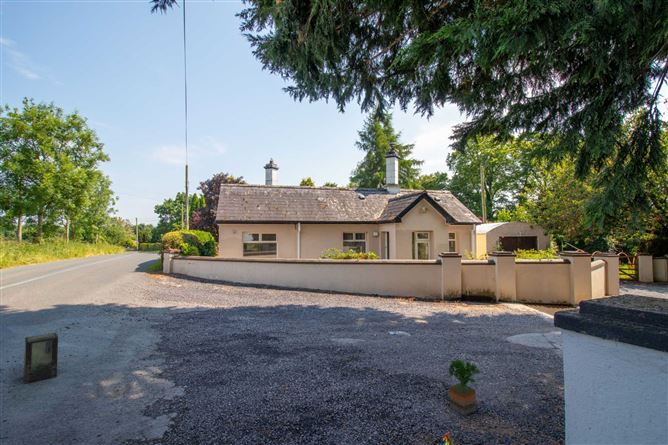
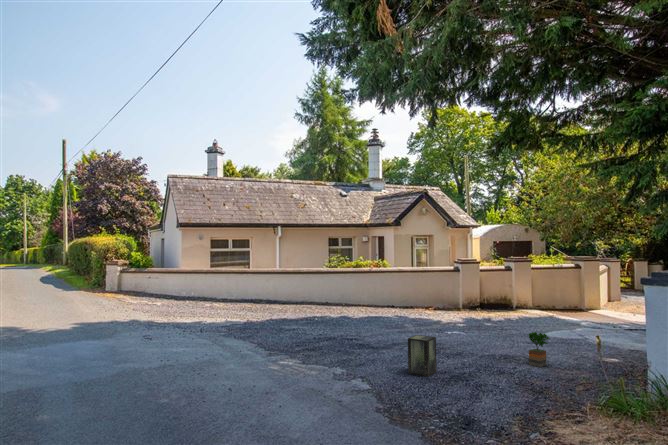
storage box: present [24,333,58,384] -> present [408,335,437,377]

